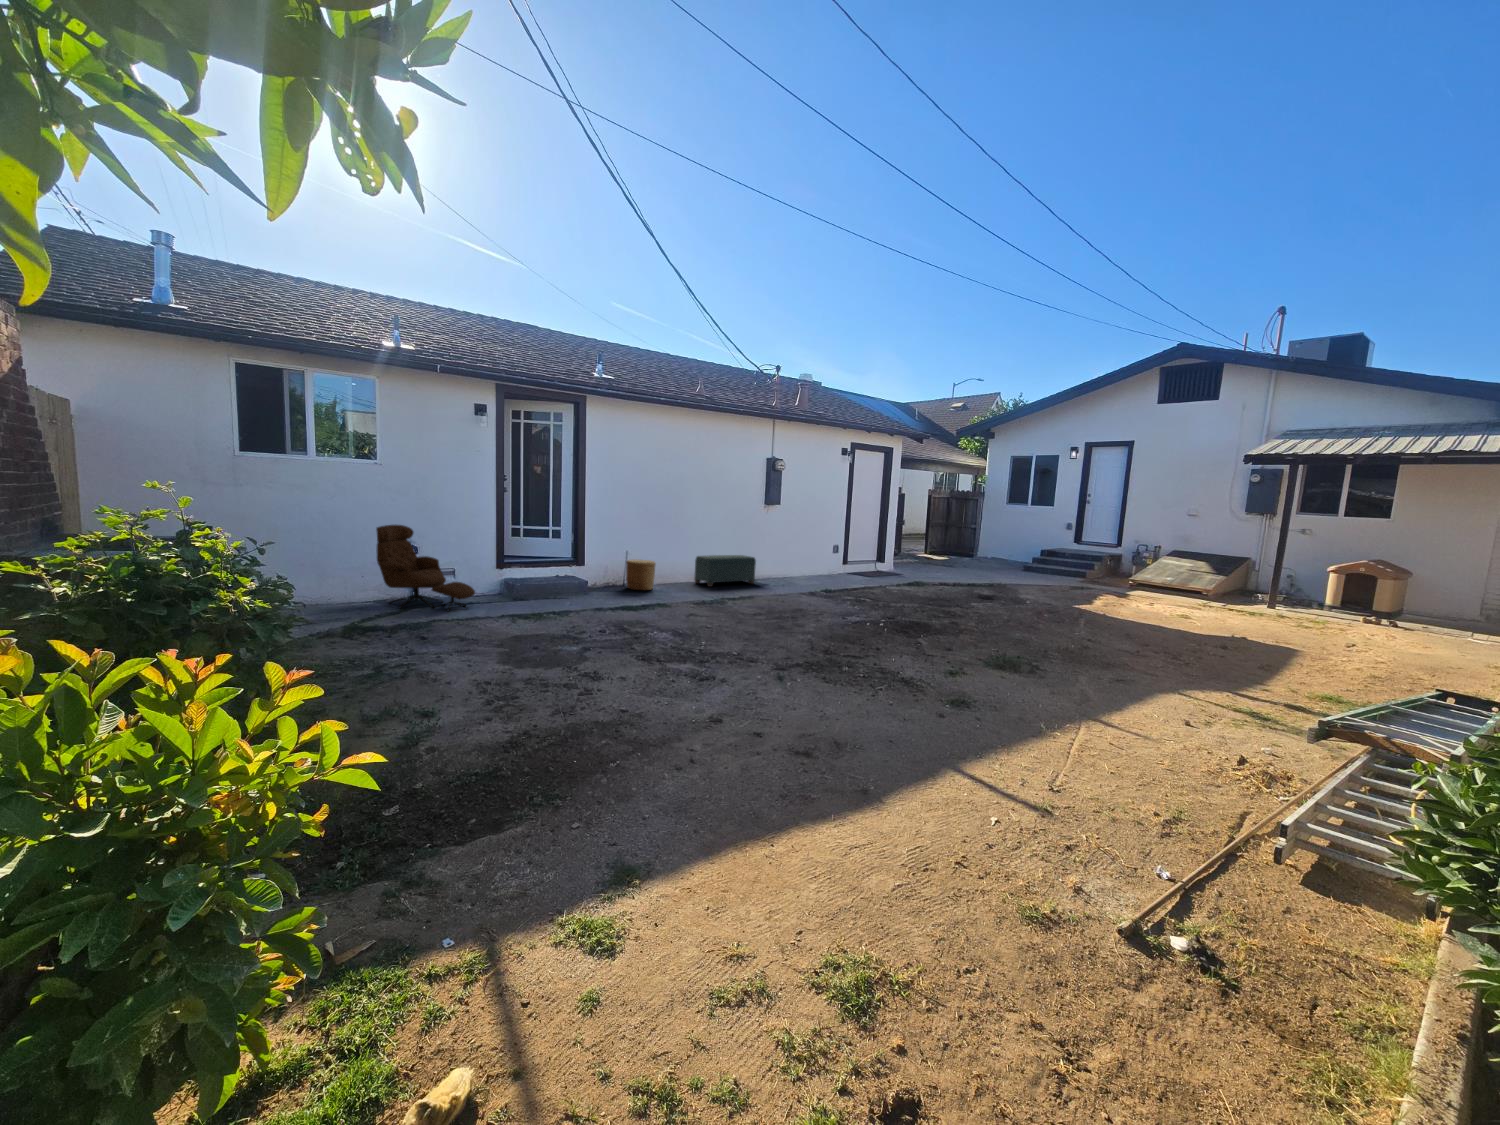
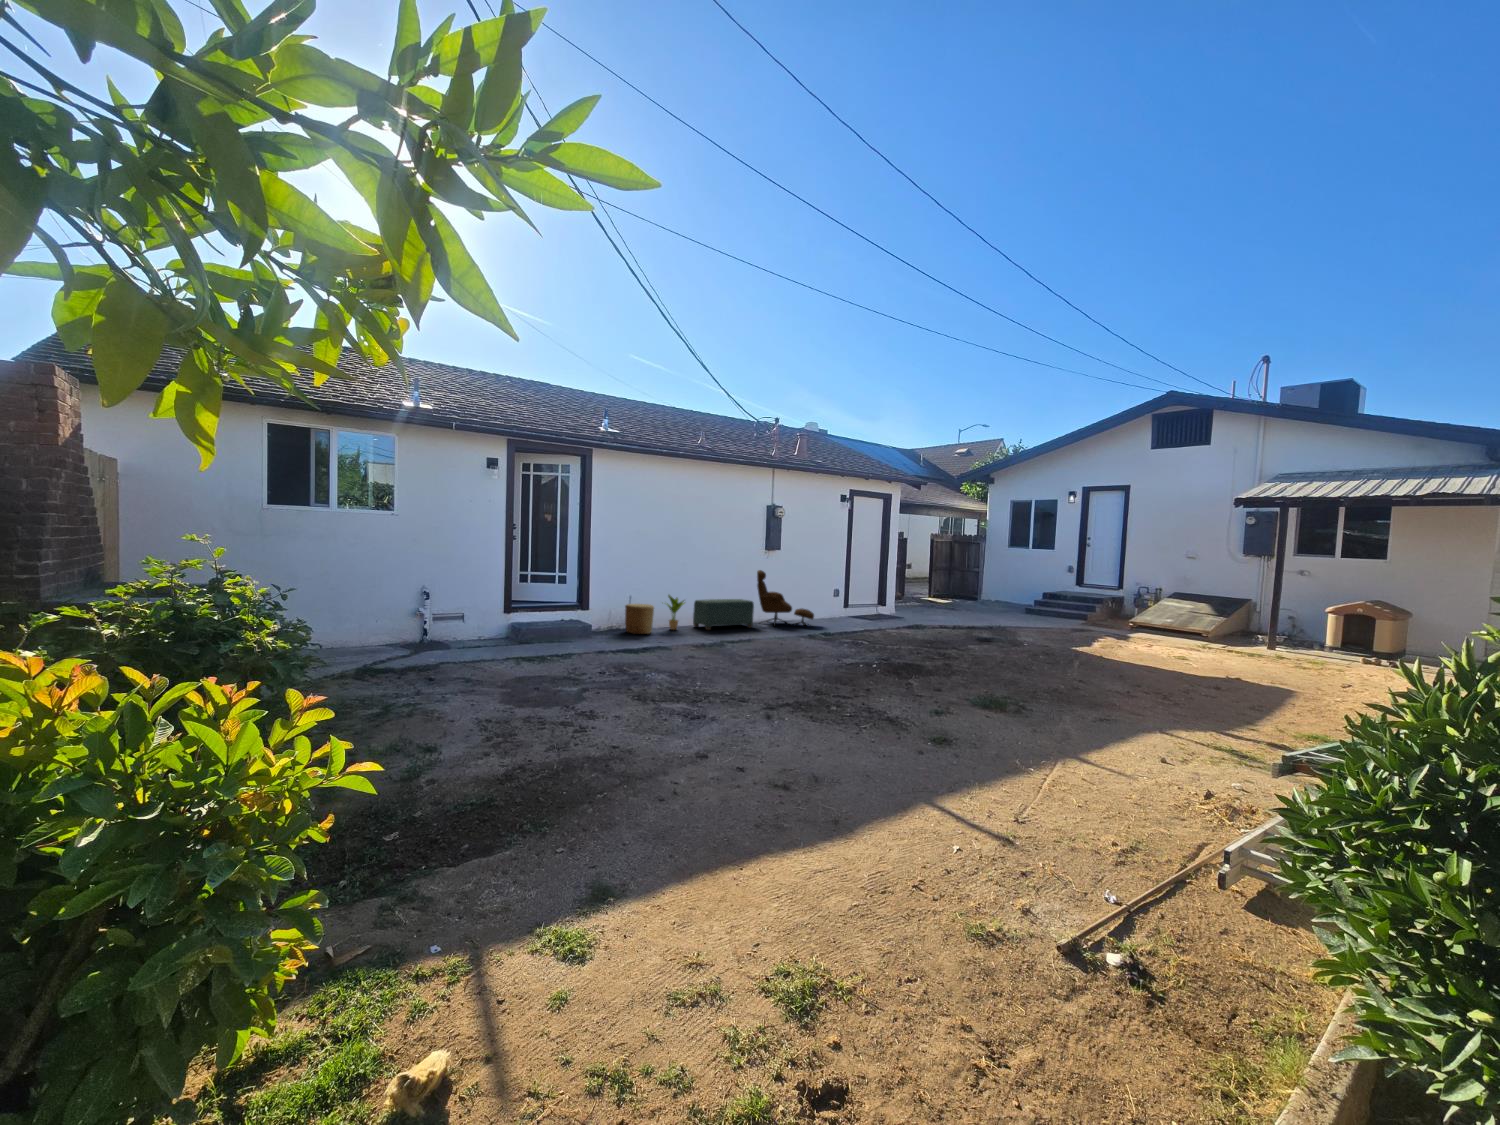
lounge chair: present [376,525,475,611] -> present [757,570,814,626]
potted plant: none [661,550,689,586] -> present [666,595,685,630]

